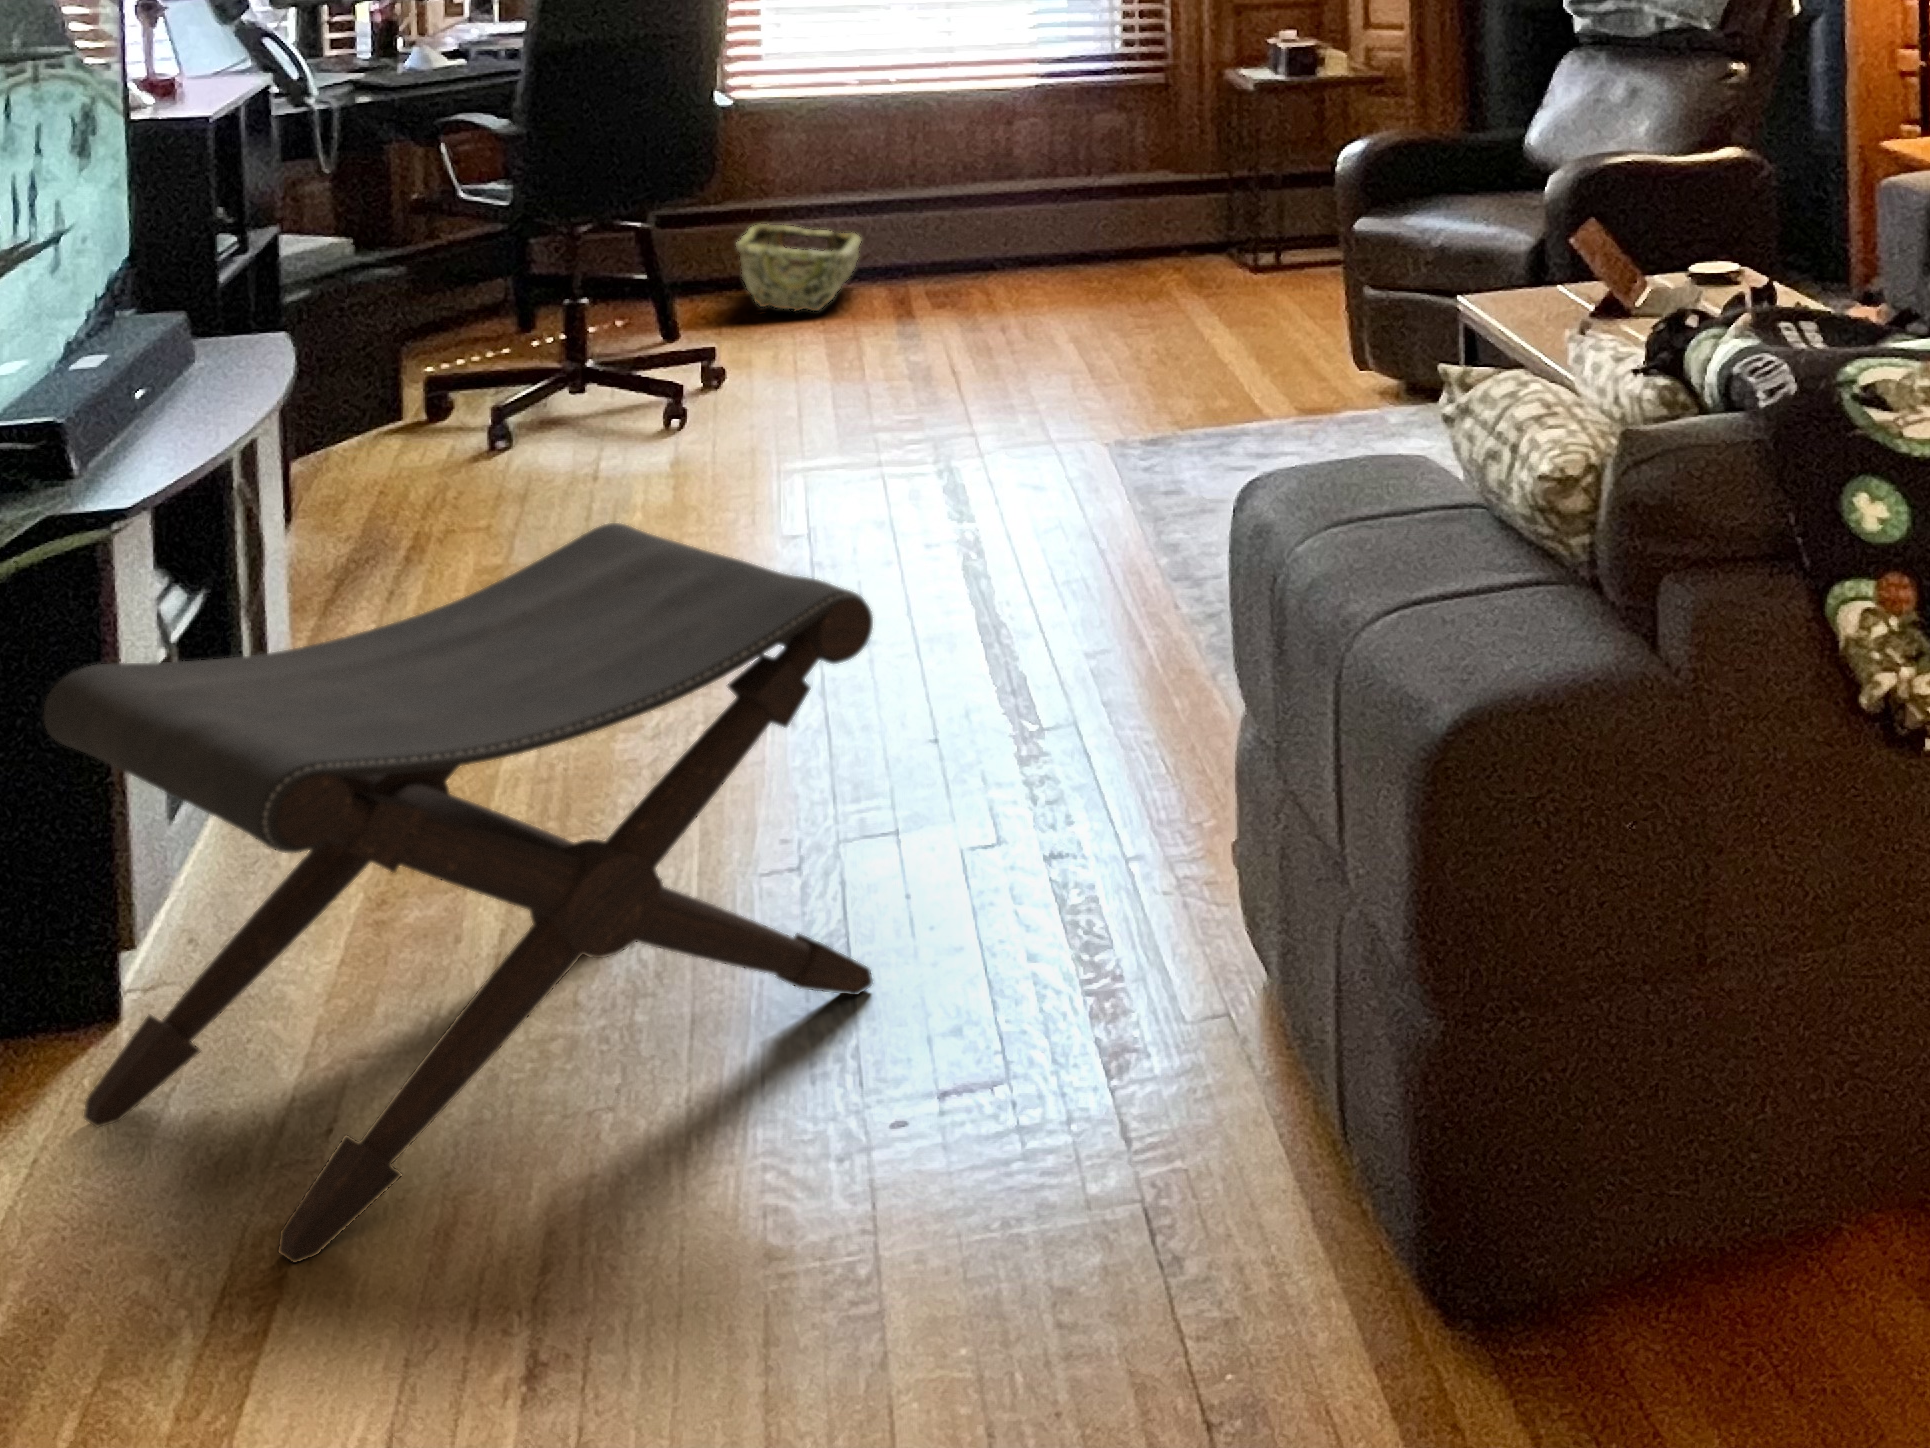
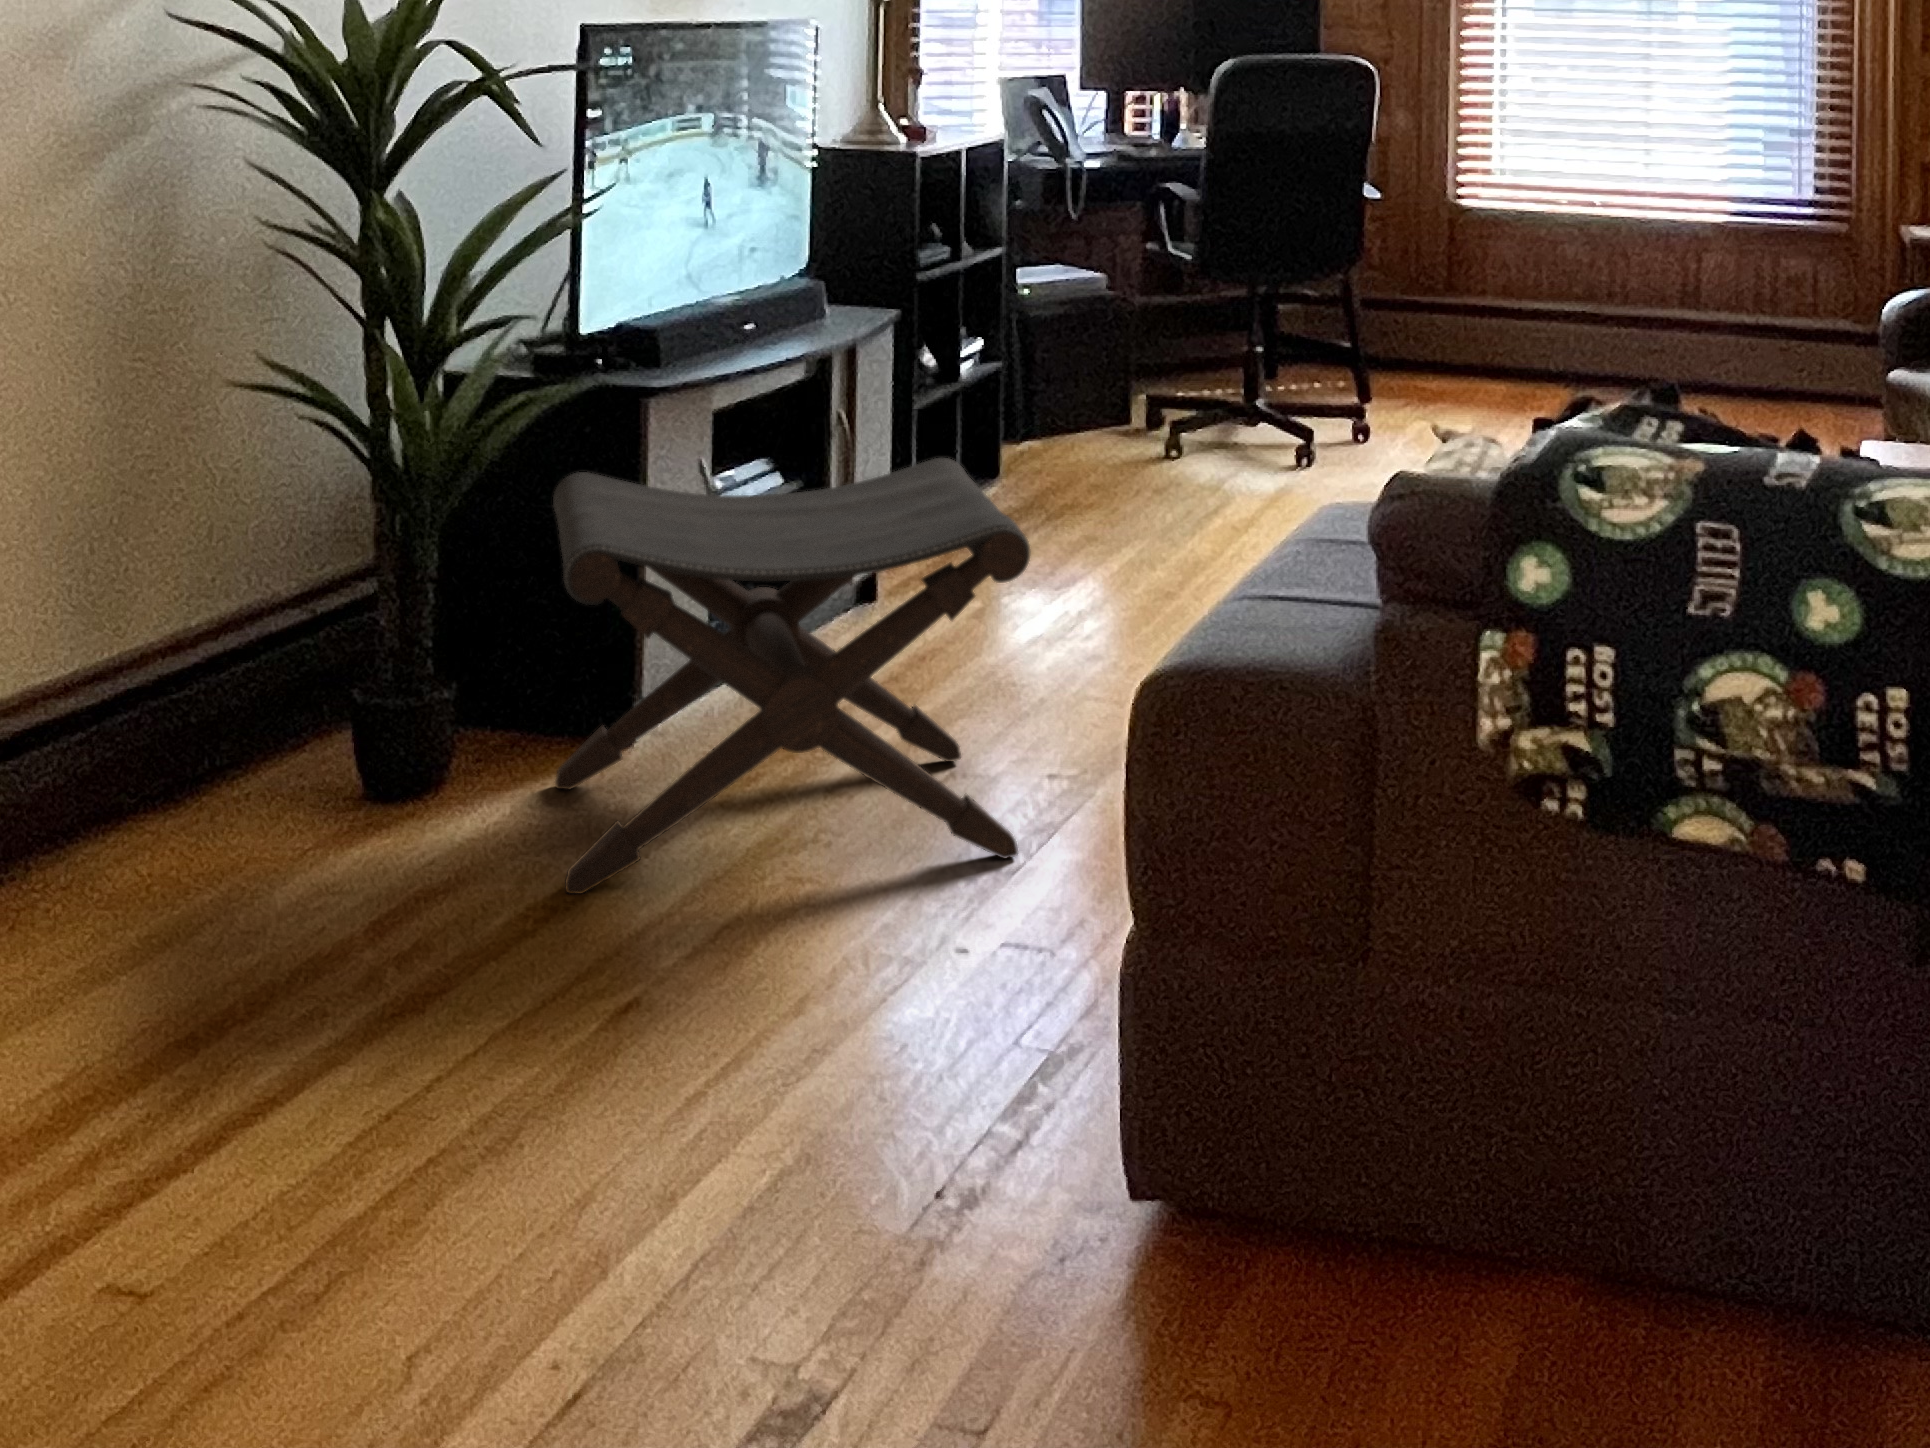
woven basket: present [737,224,861,311] -> none [1435,318,1554,400]

